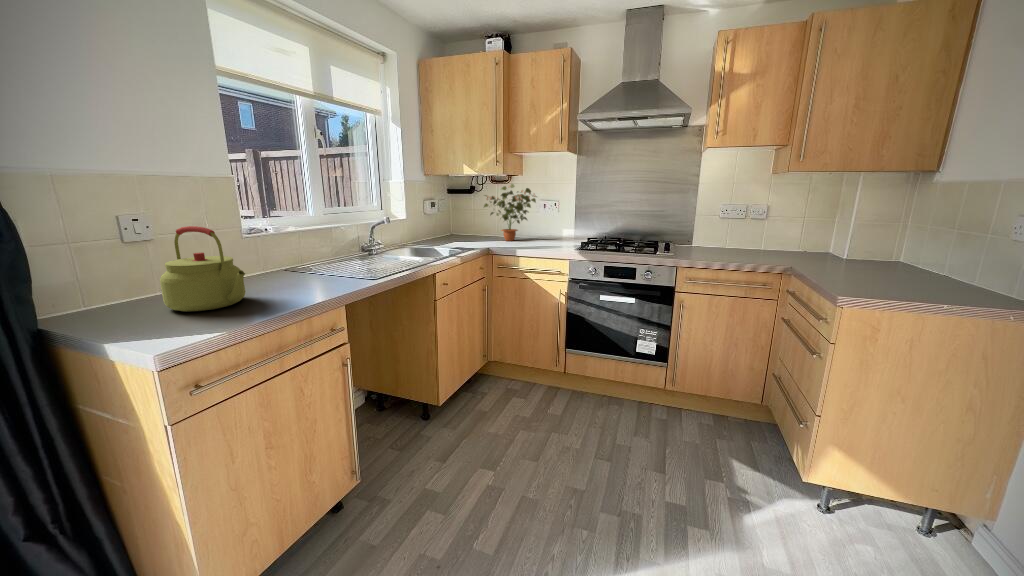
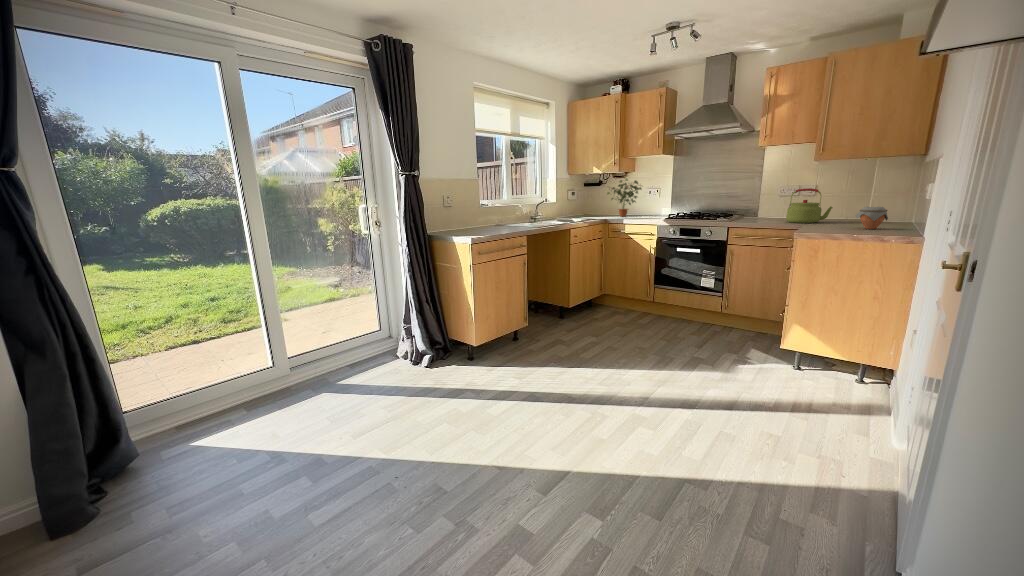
kettle: present [160,226,245,312] -> present [786,188,833,223]
jar: none [881,247,933,282] -> present [856,207,888,229]

